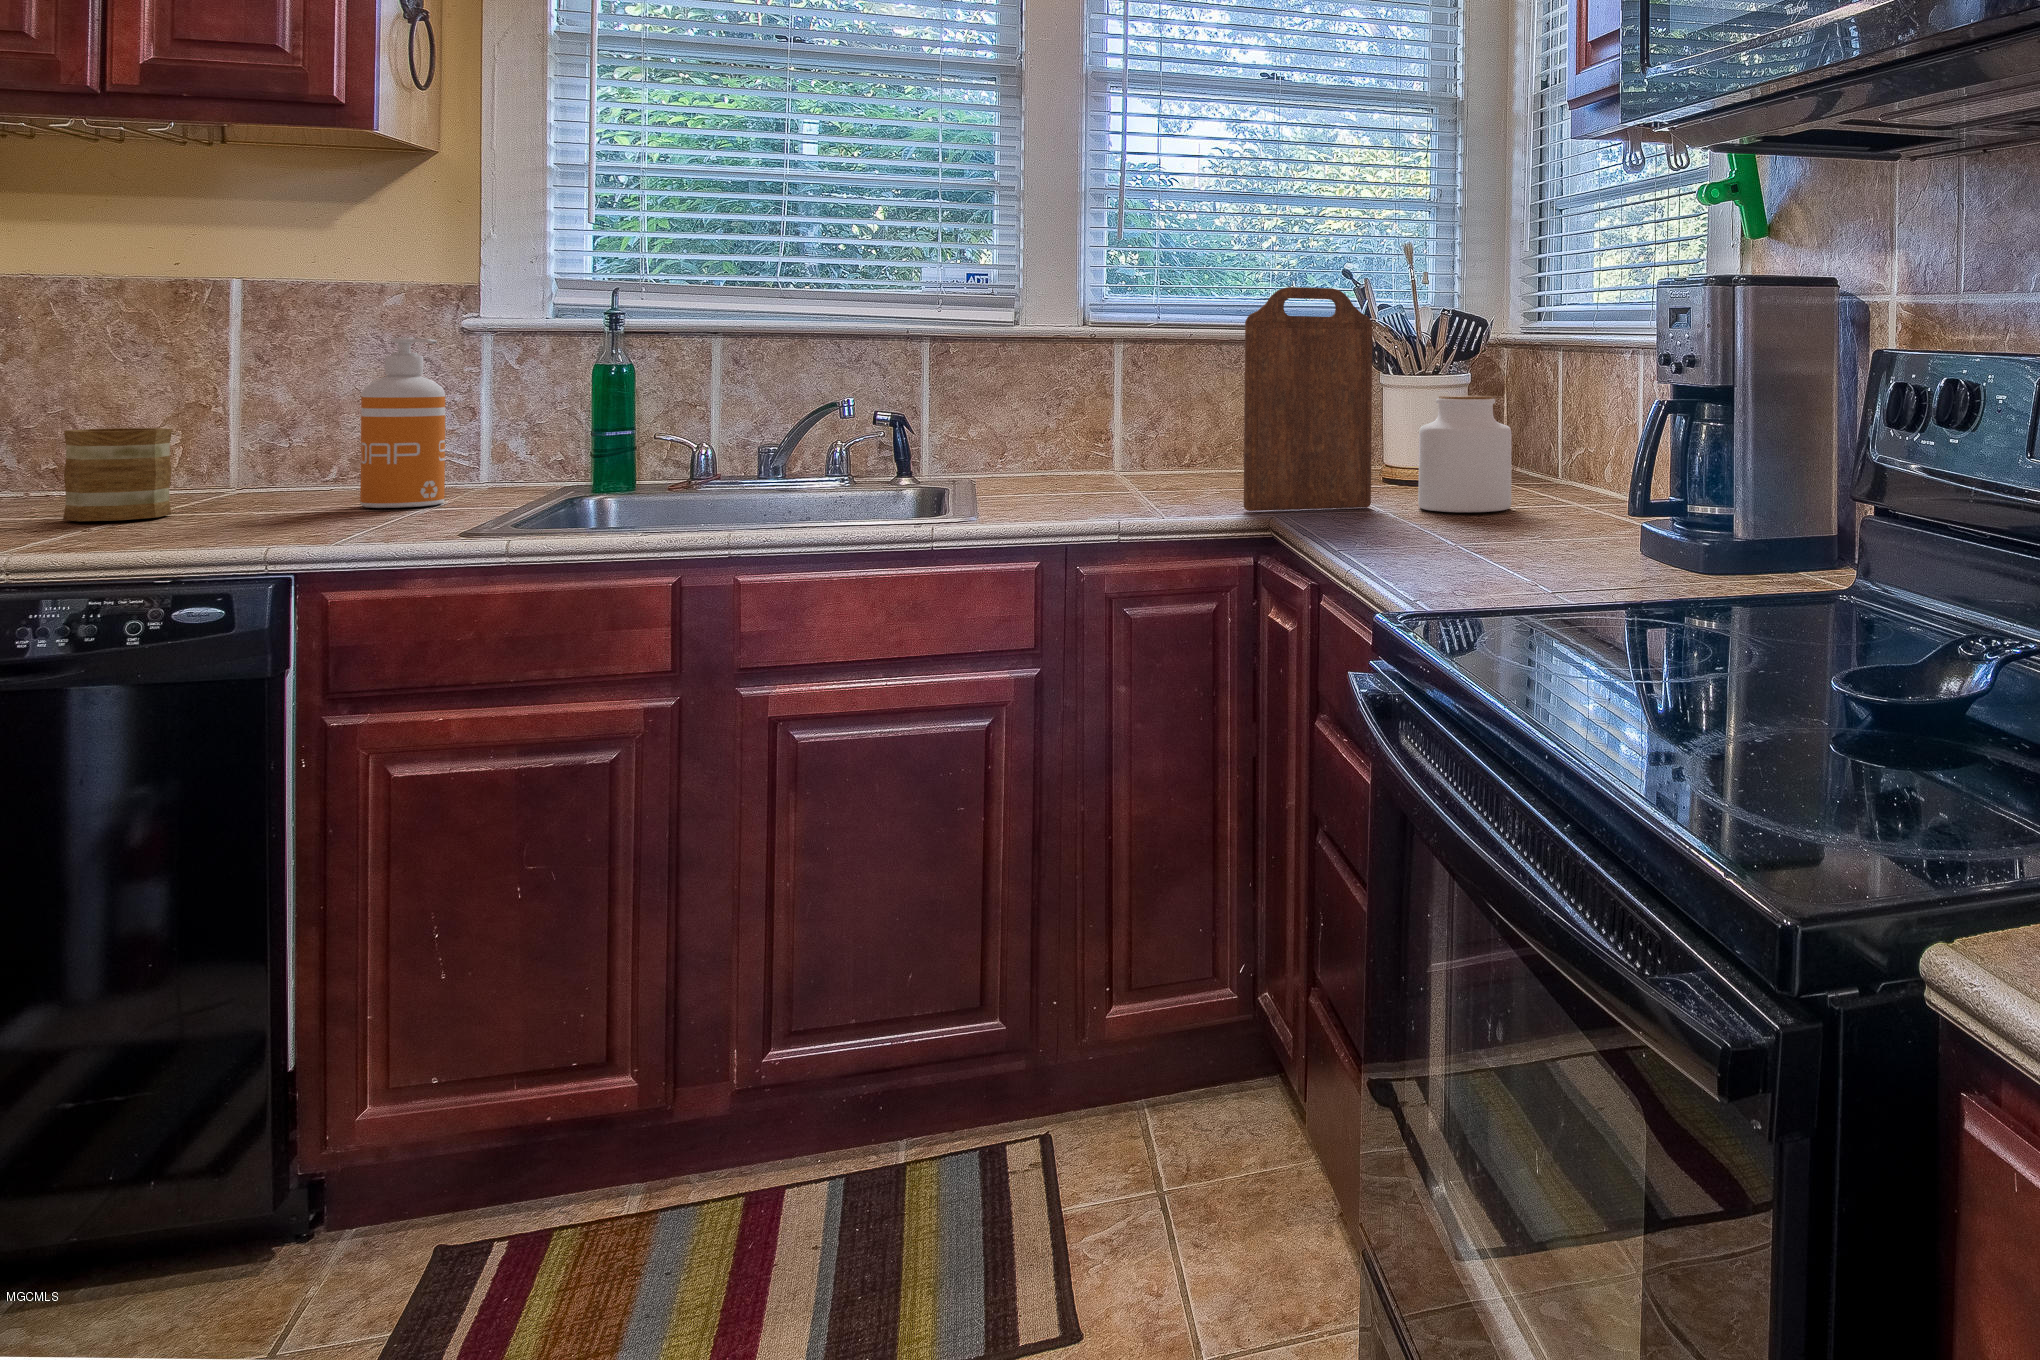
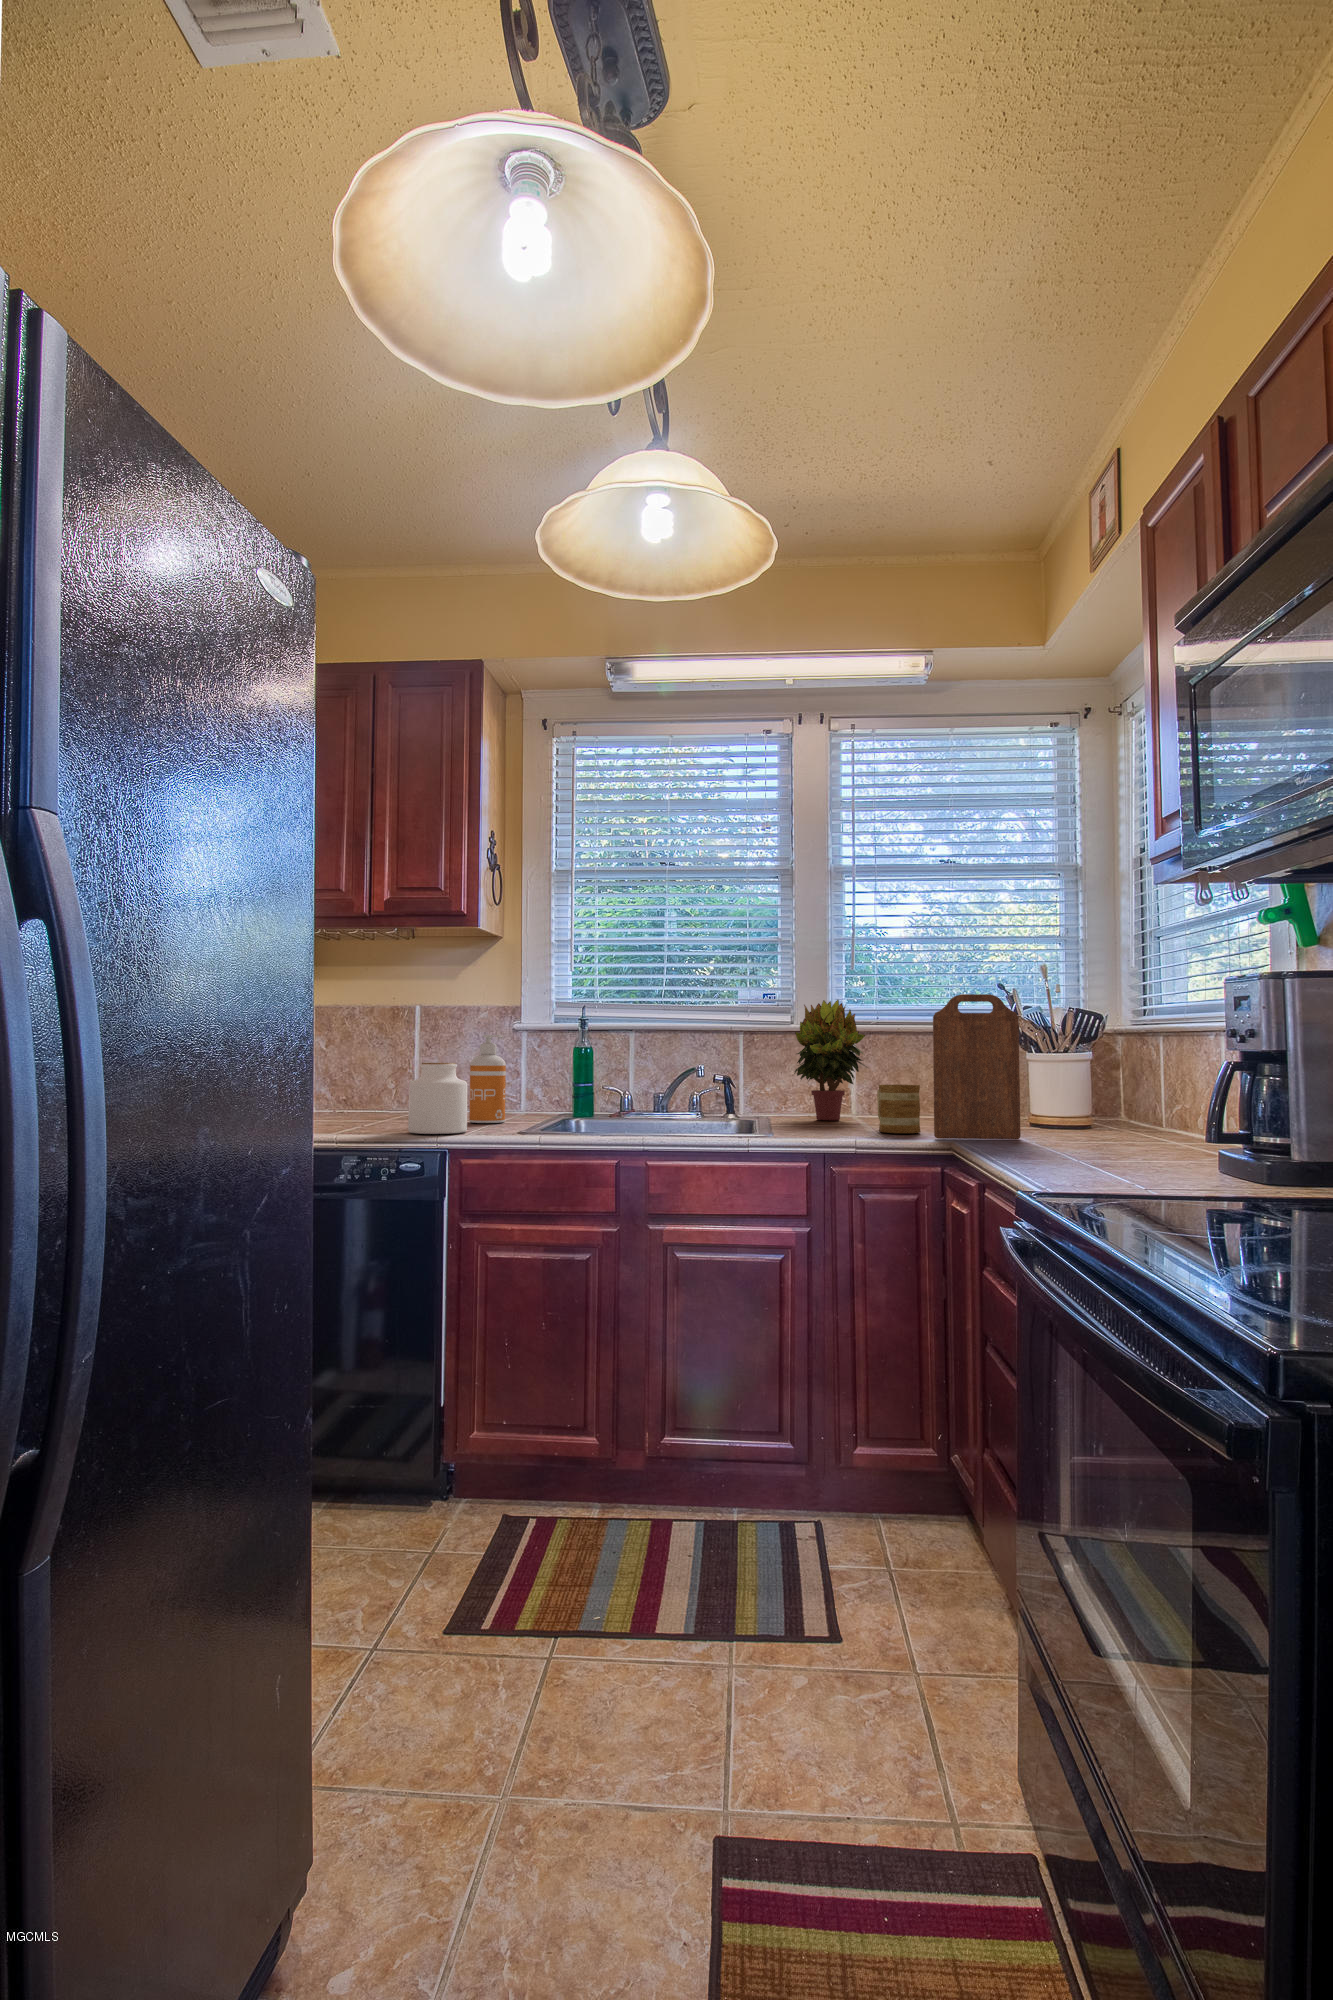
potted plant: none [1013,286,1146,481] -> present [794,1000,865,1120]
jar: present [1418,396,1512,512] -> present [408,1063,467,1134]
mug: present [63,428,172,521] -> present [877,1084,921,1133]

